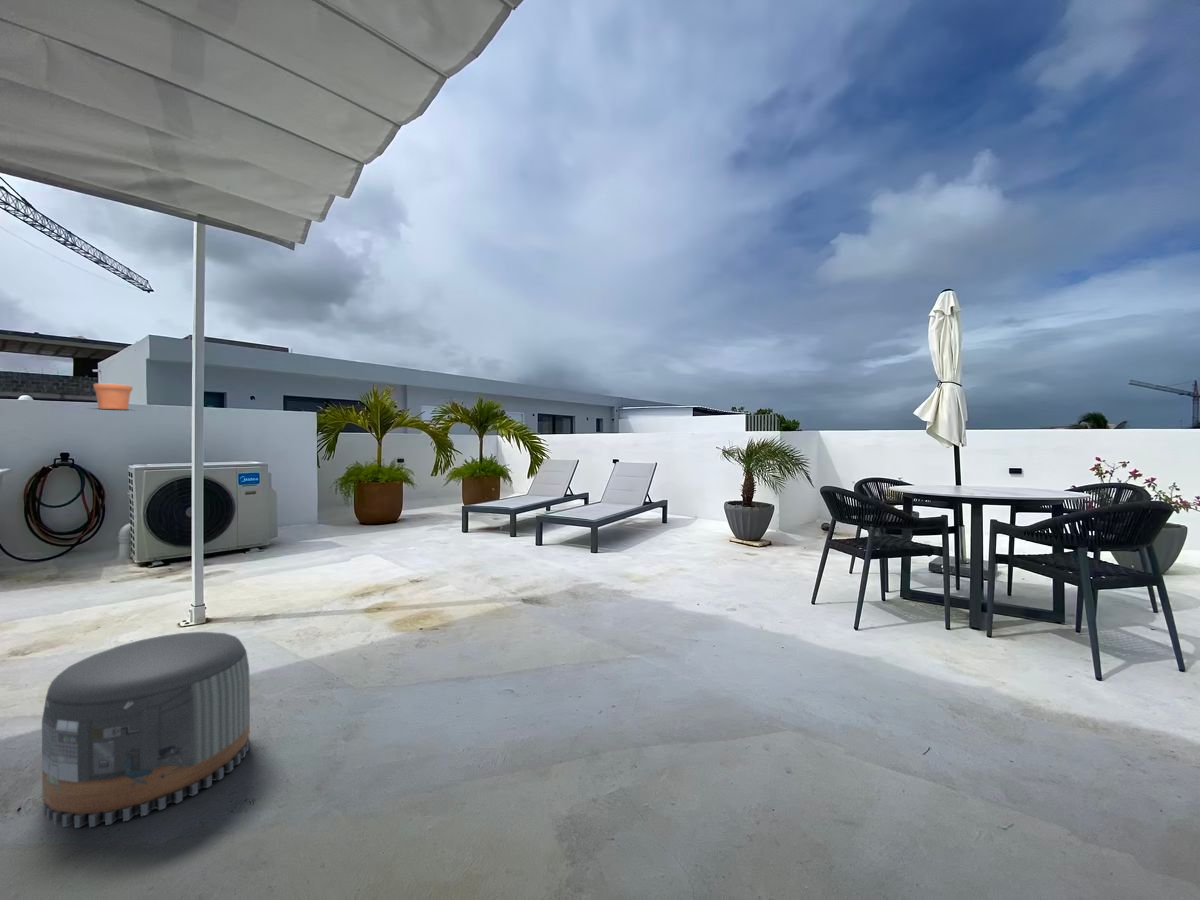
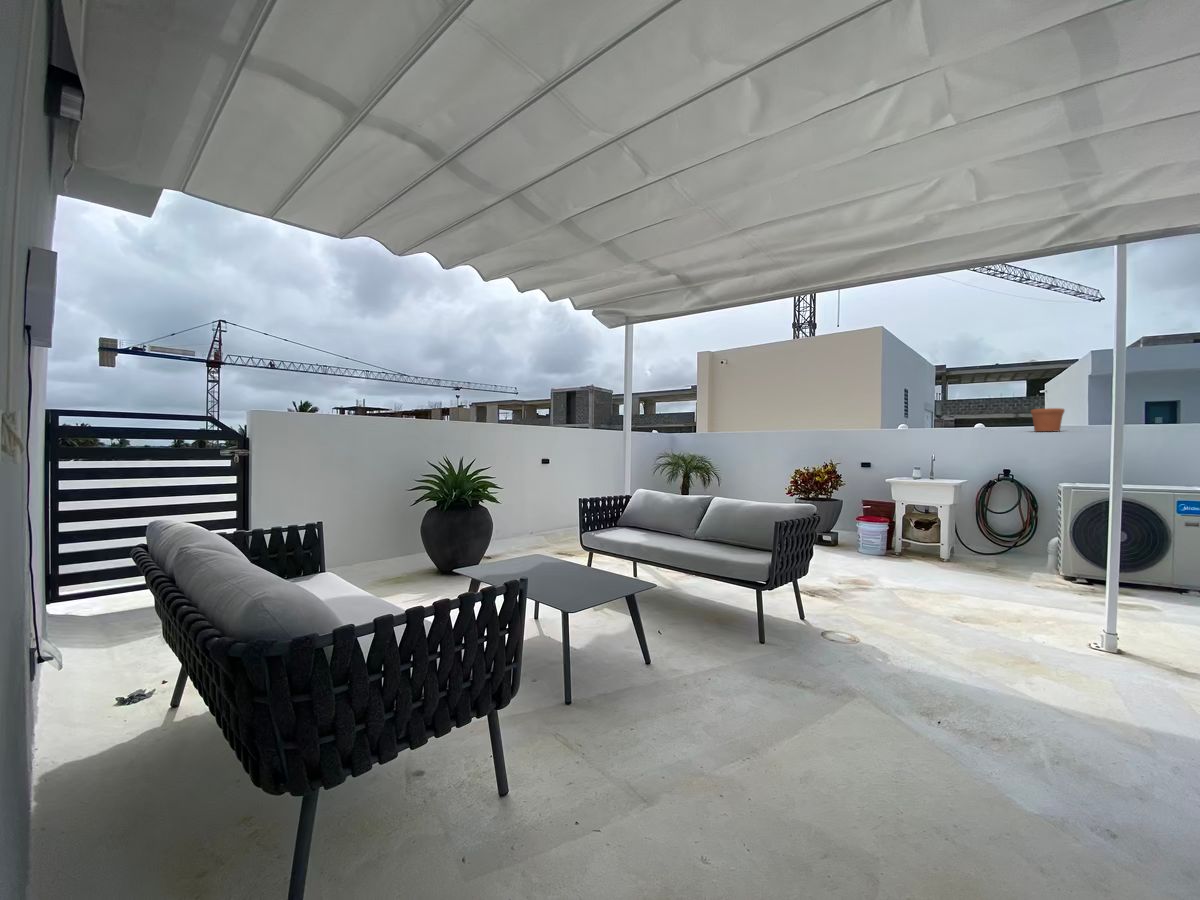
pouf: present [42,632,250,828] -> none [966,634,1139,792]

